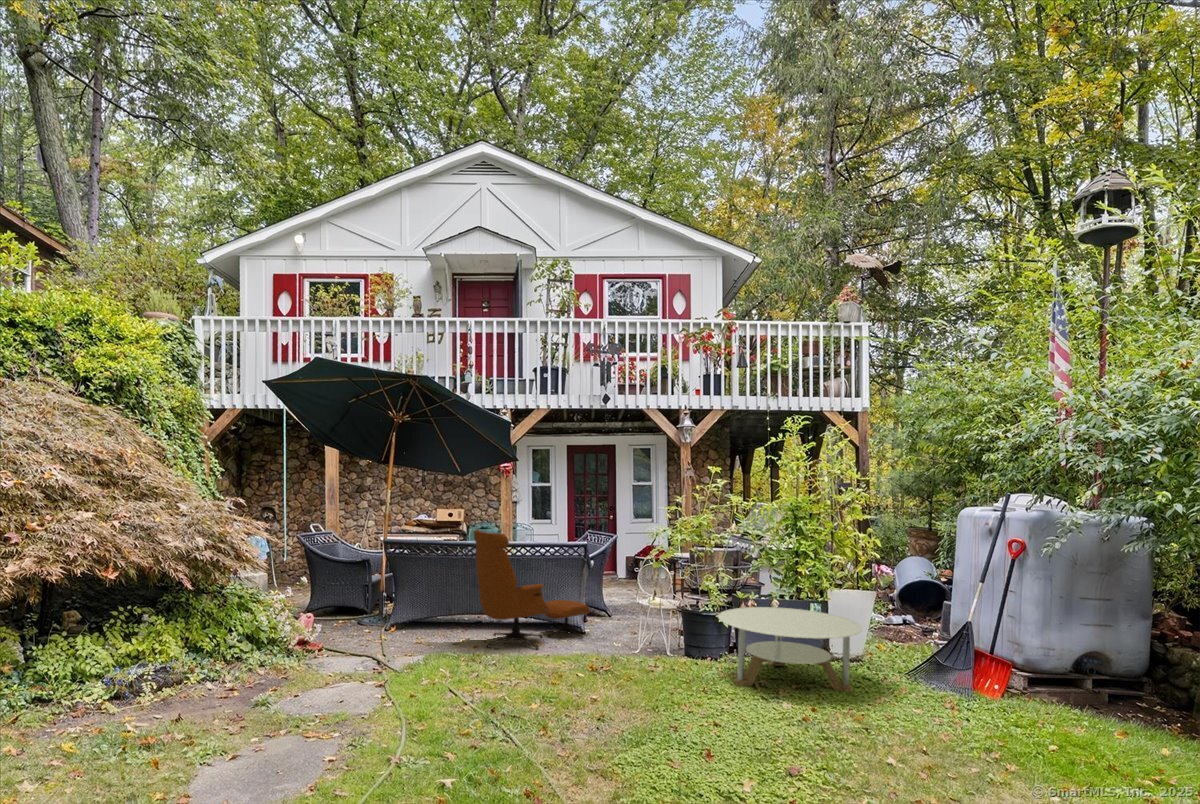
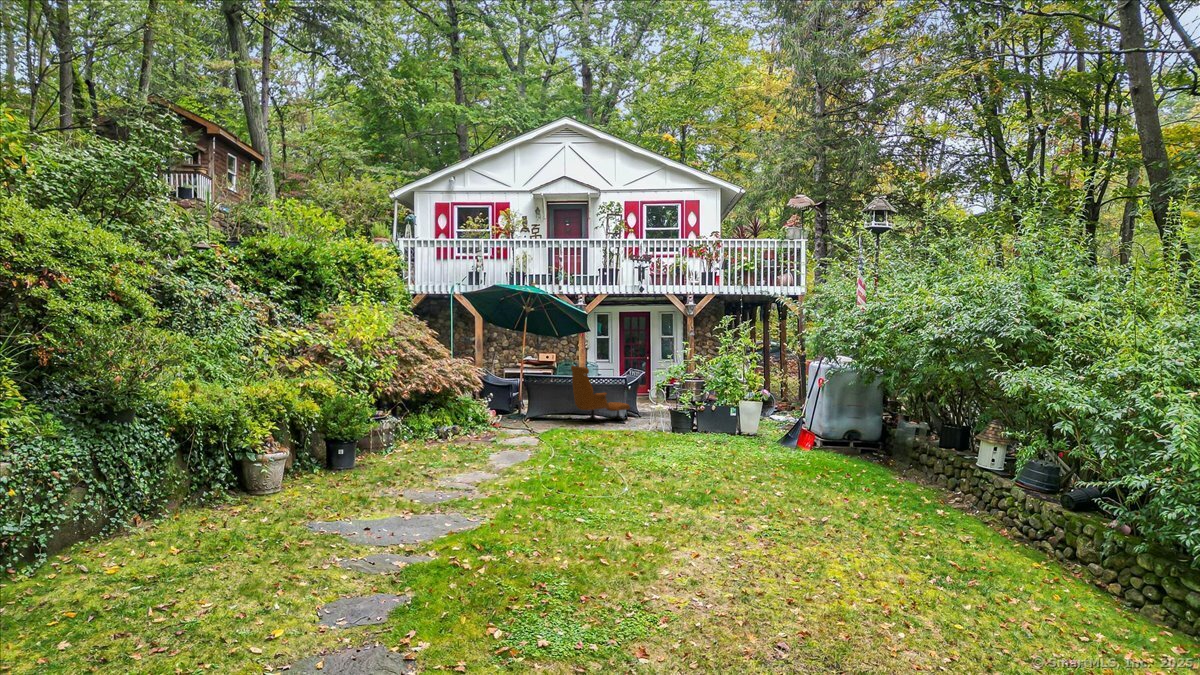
round table: present [718,607,863,692] -> none [693,405,764,444]

